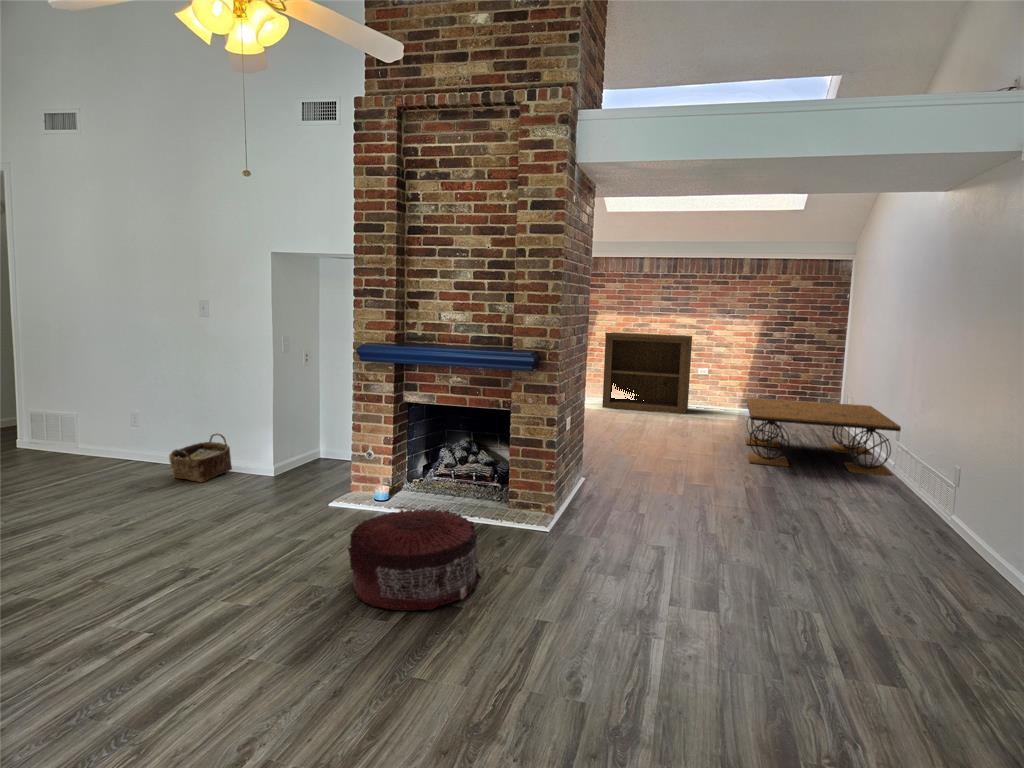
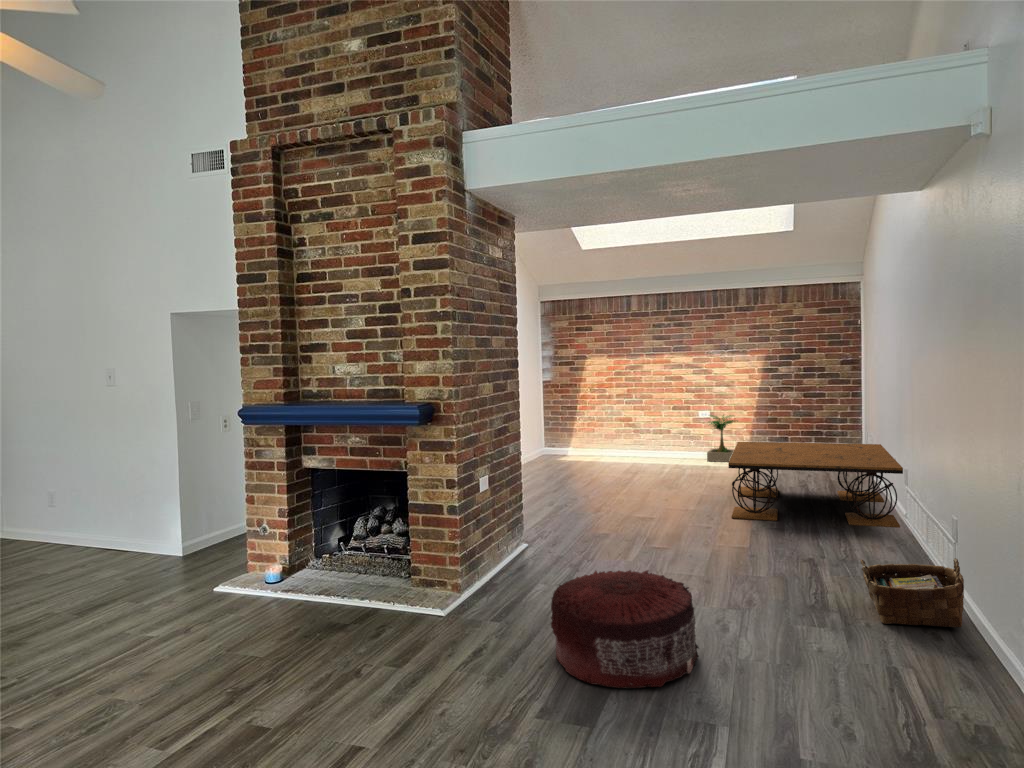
bookshelf: present [602,332,692,414] -> none [592,376,691,463]
potted plant: none [704,371,738,415] -> present [707,415,735,462]
woven basket: present [169,434,232,482] -> present [860,558,964,627]
pouf: present [348,509,481,610] -> present [551,570,699,688]

